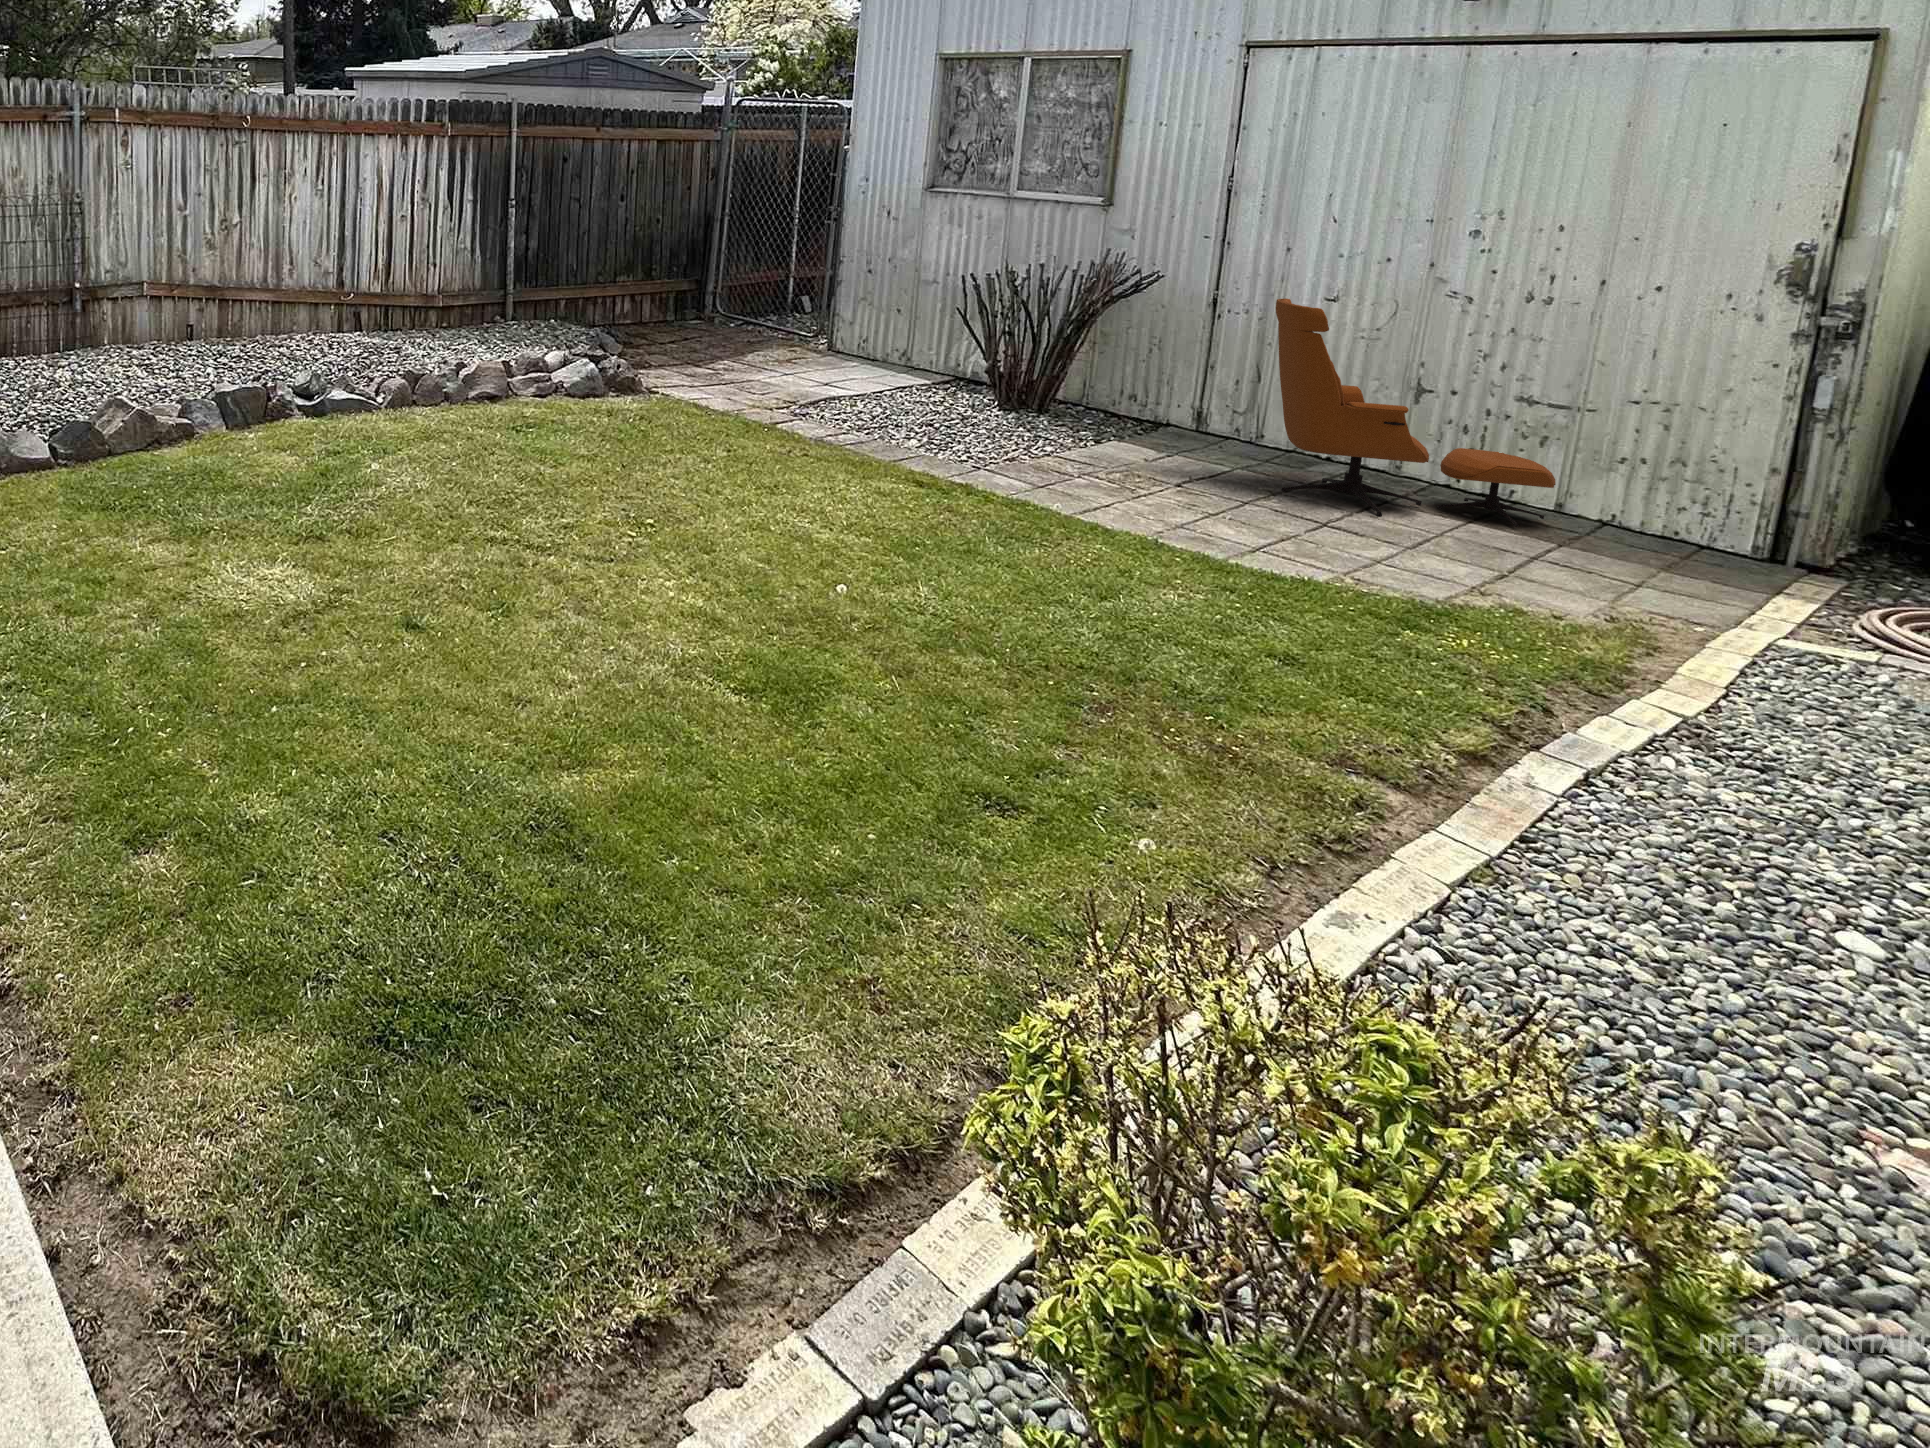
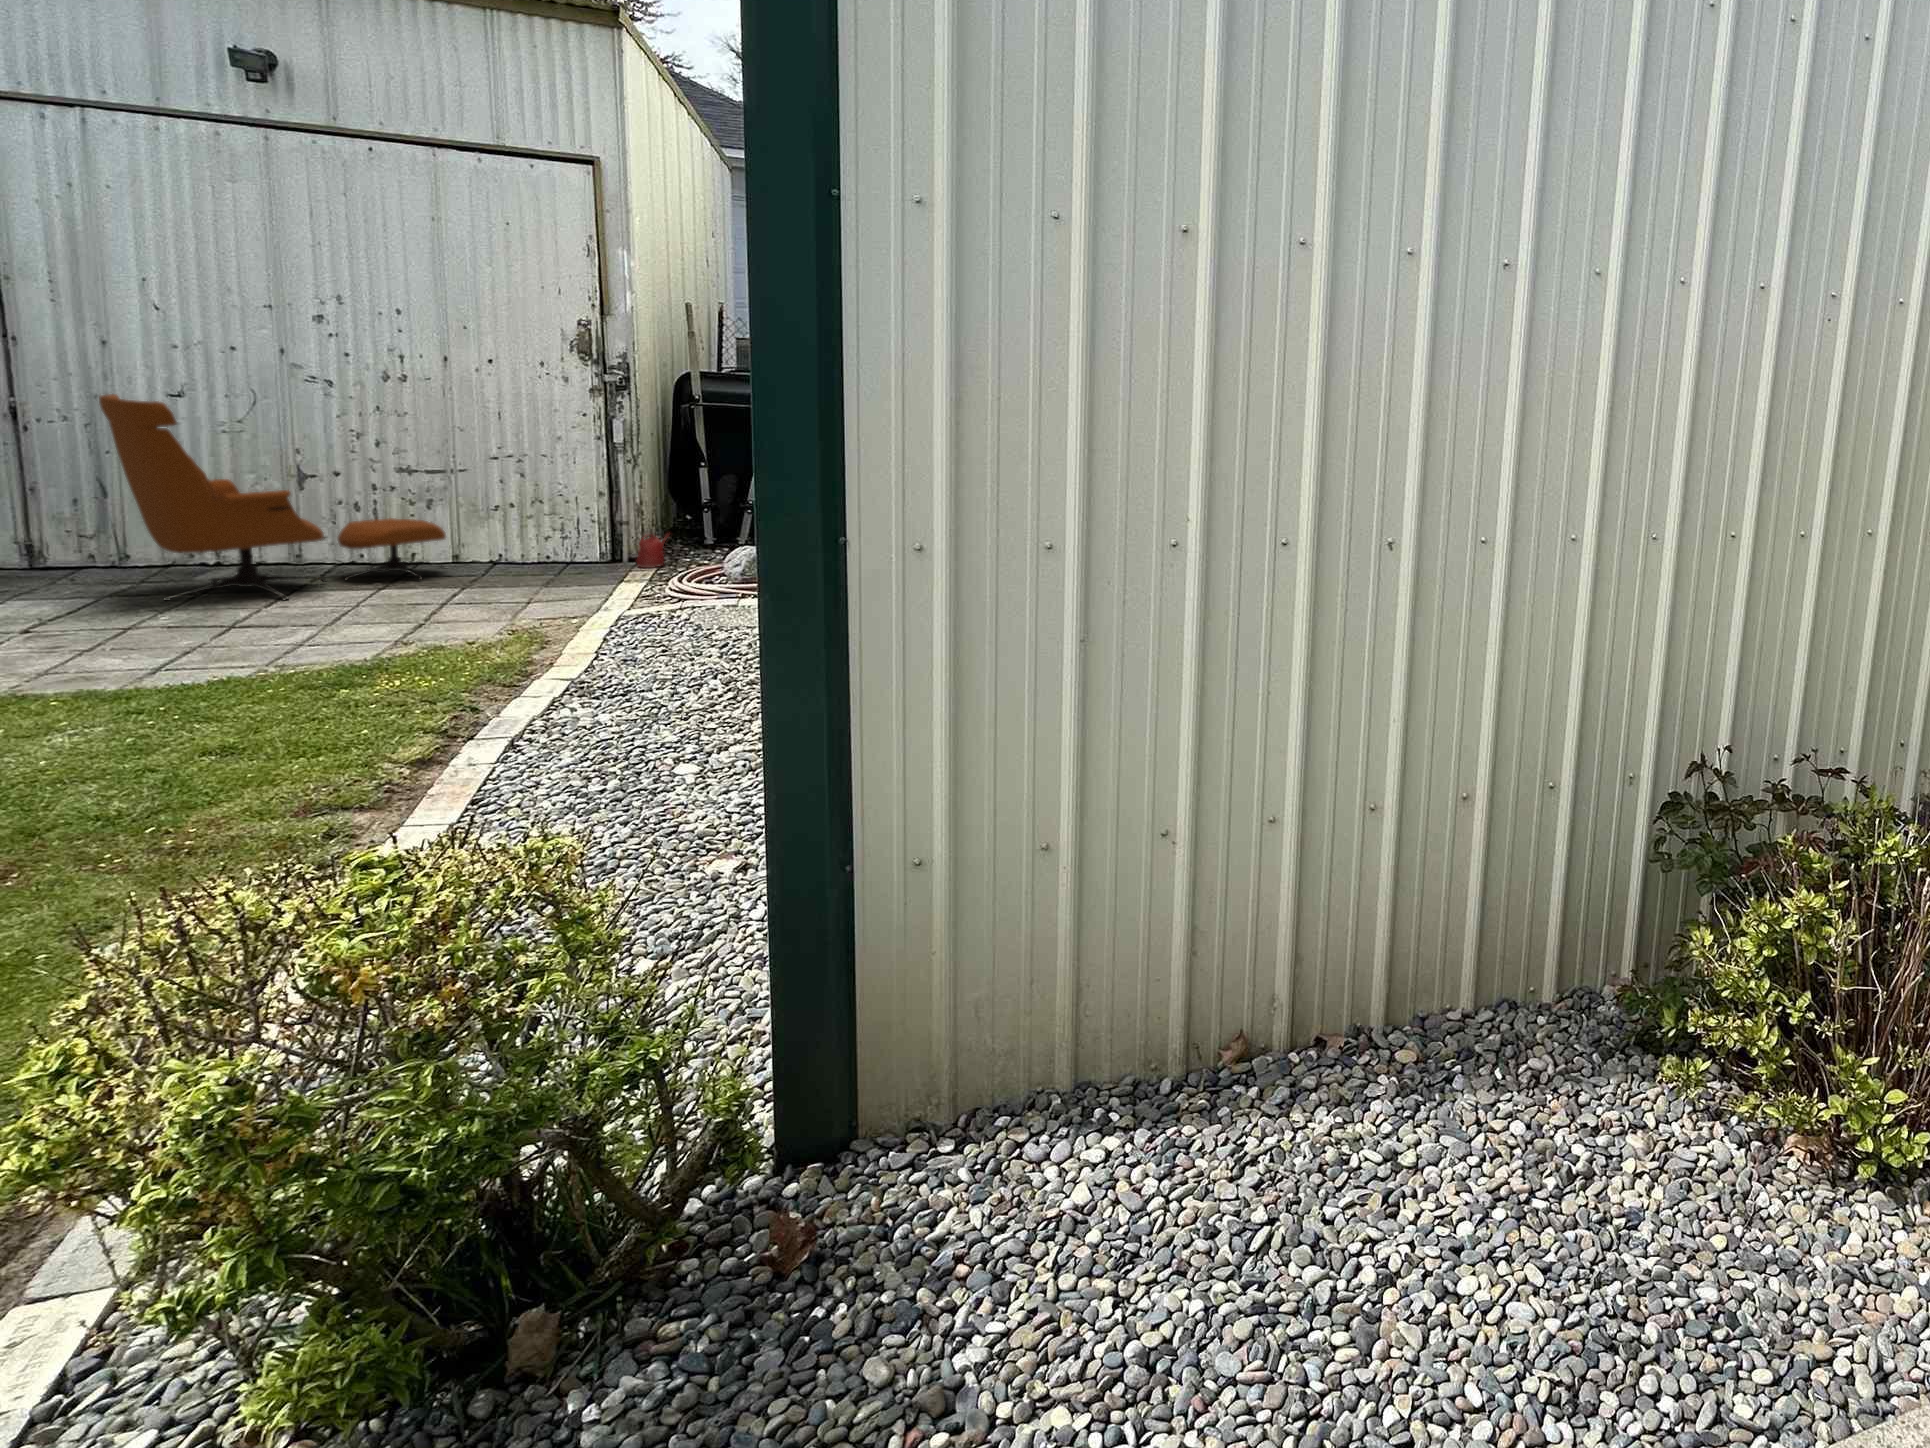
watering can: none [1808,538,1876,589] -> present [637,535,668,568]

